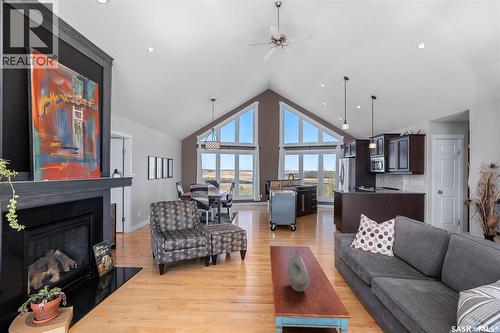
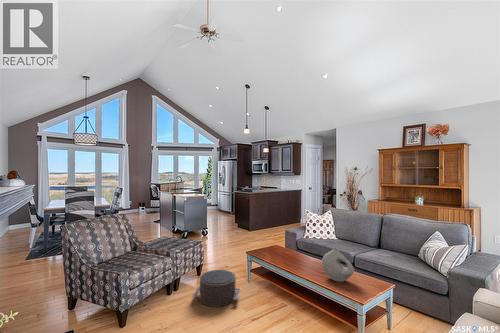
pouf: none [210,256,250,287] -> present [193,270,239,307]

